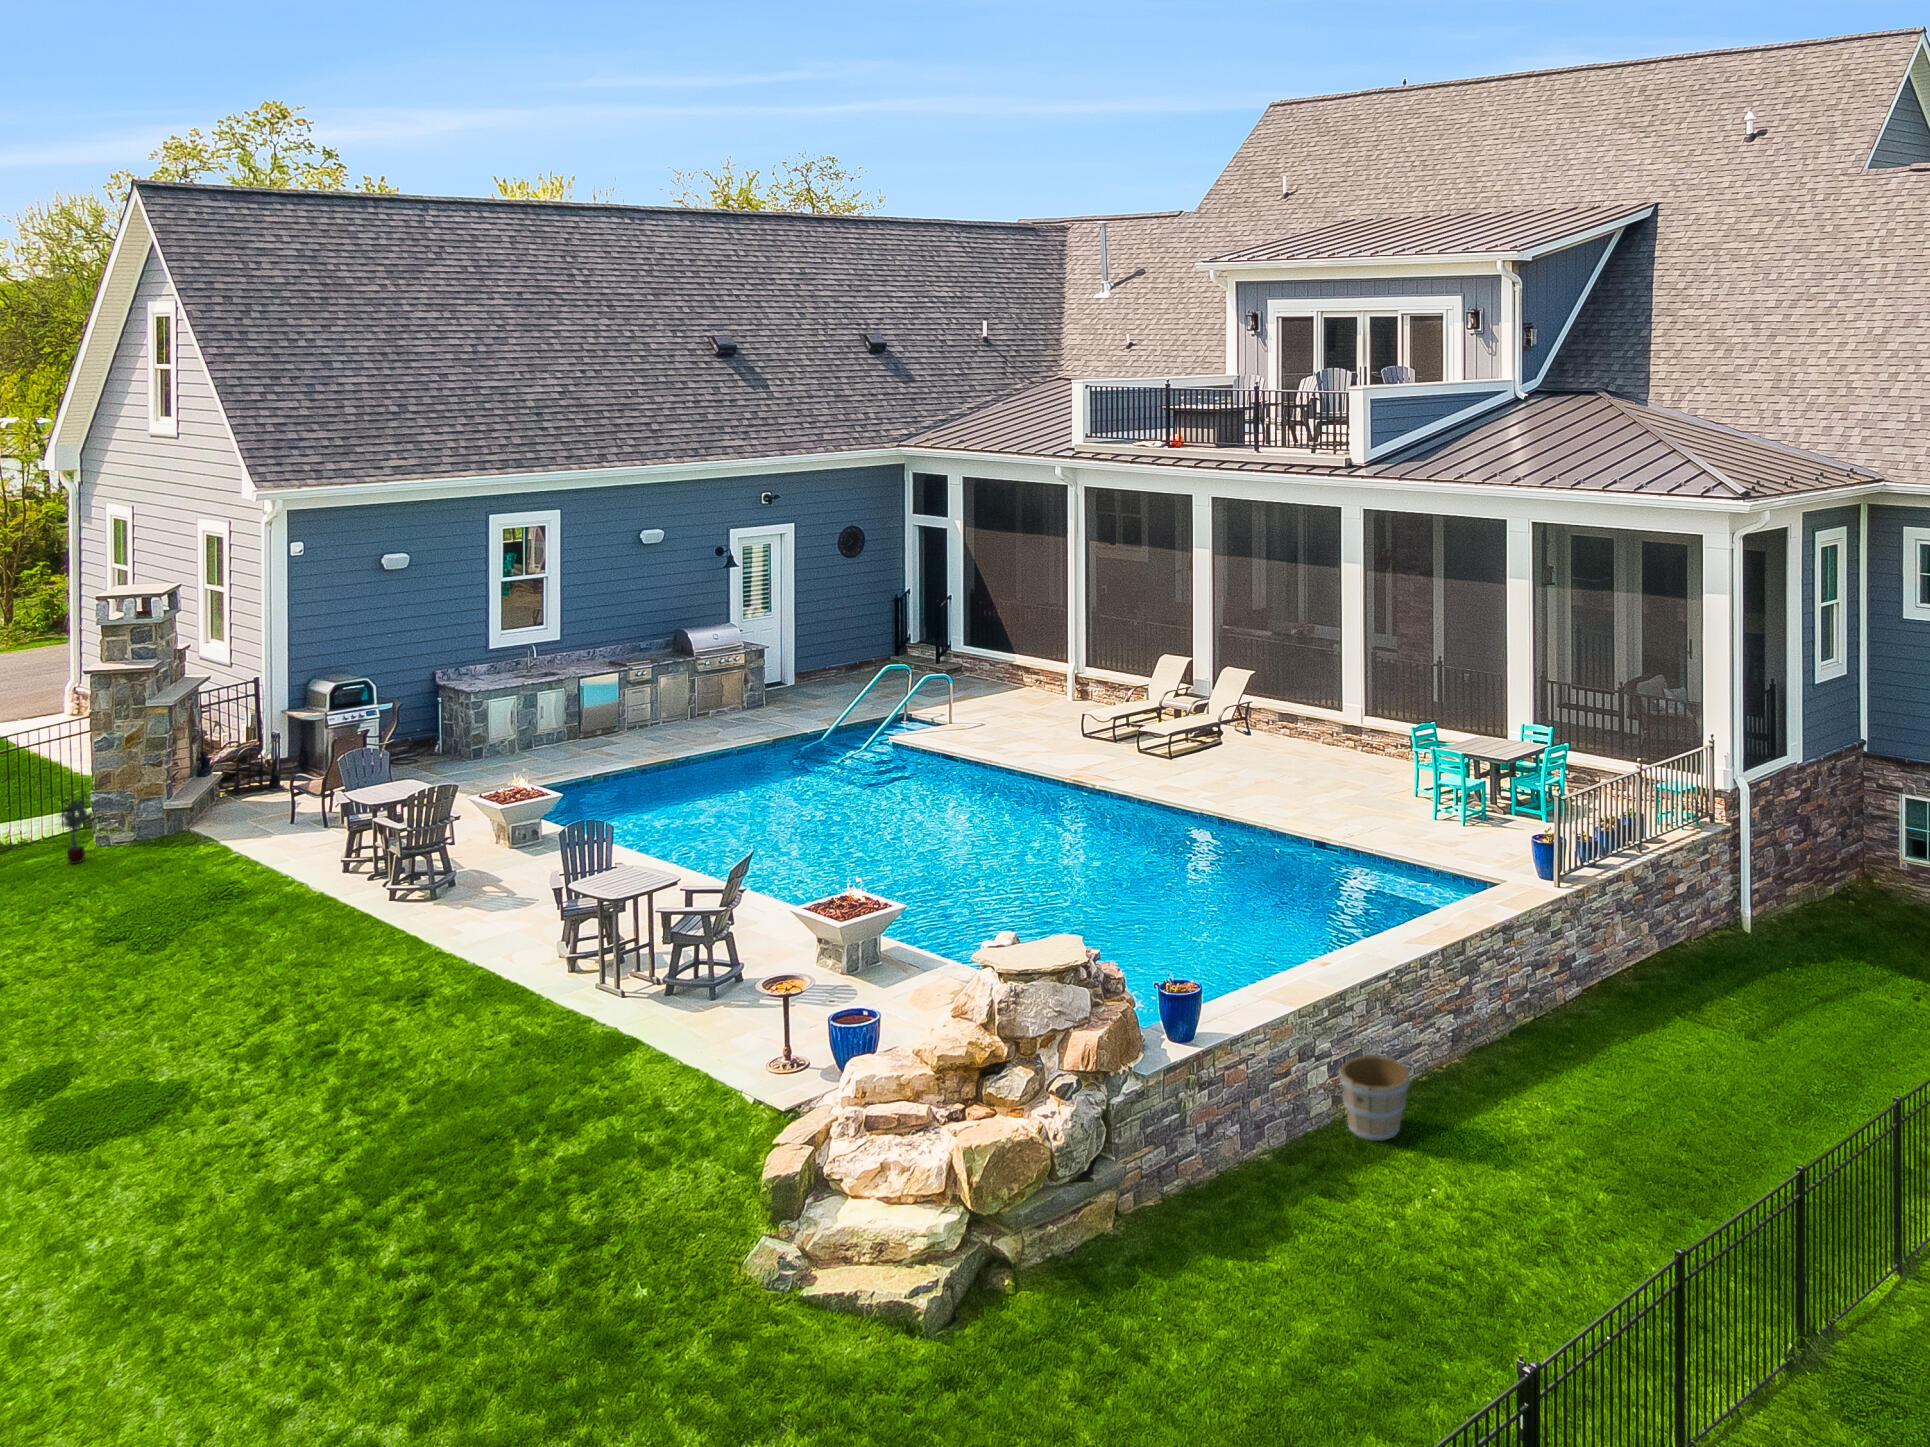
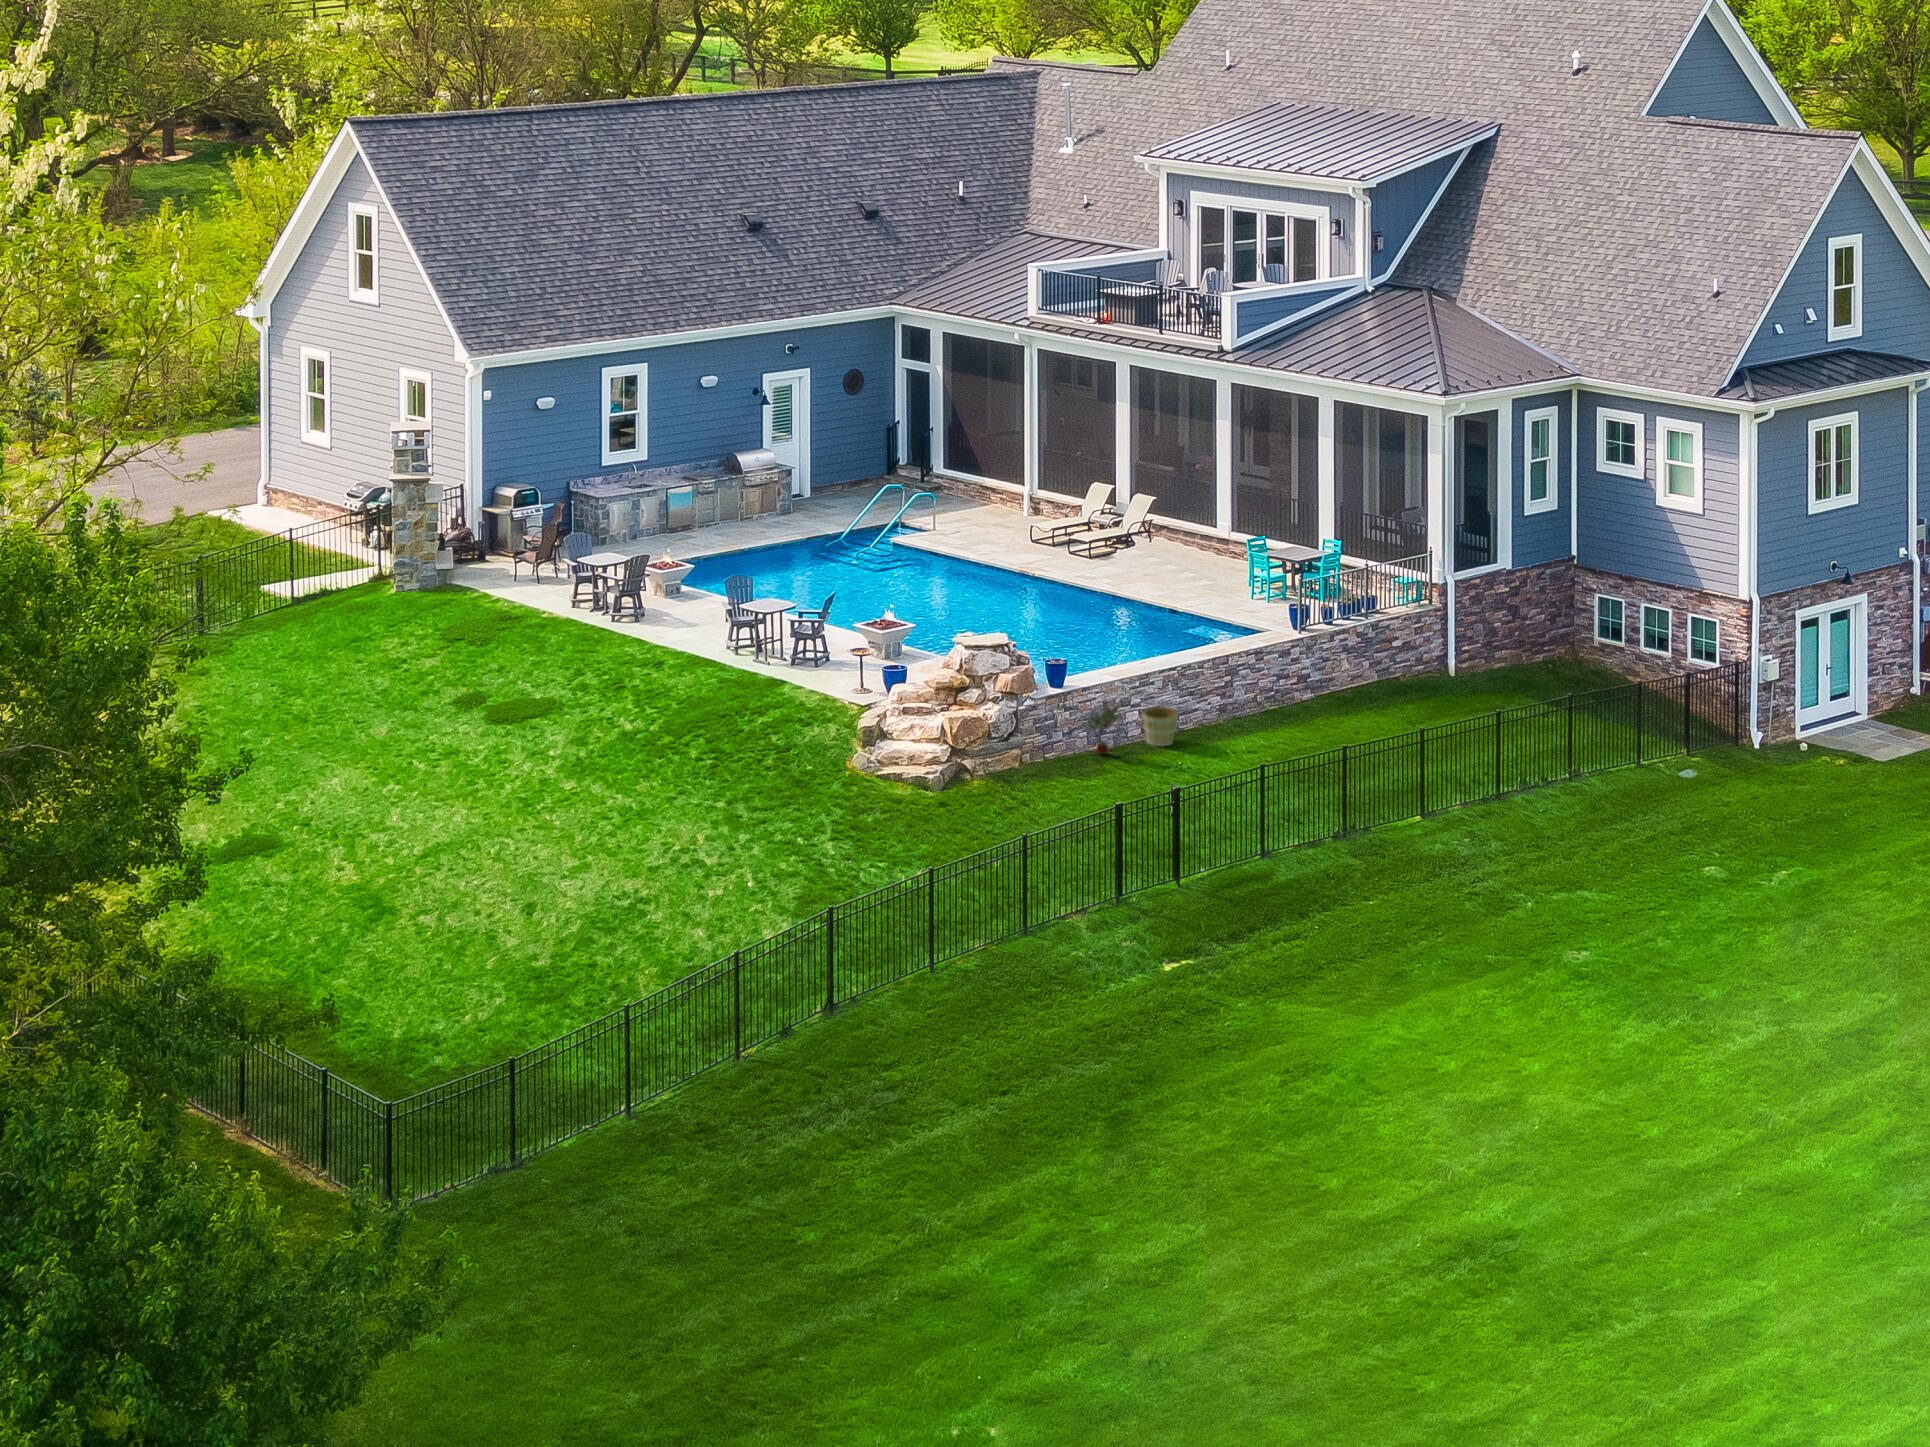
potted tree: present [58,788,105,864] -> present [1085,699,1121,755]

